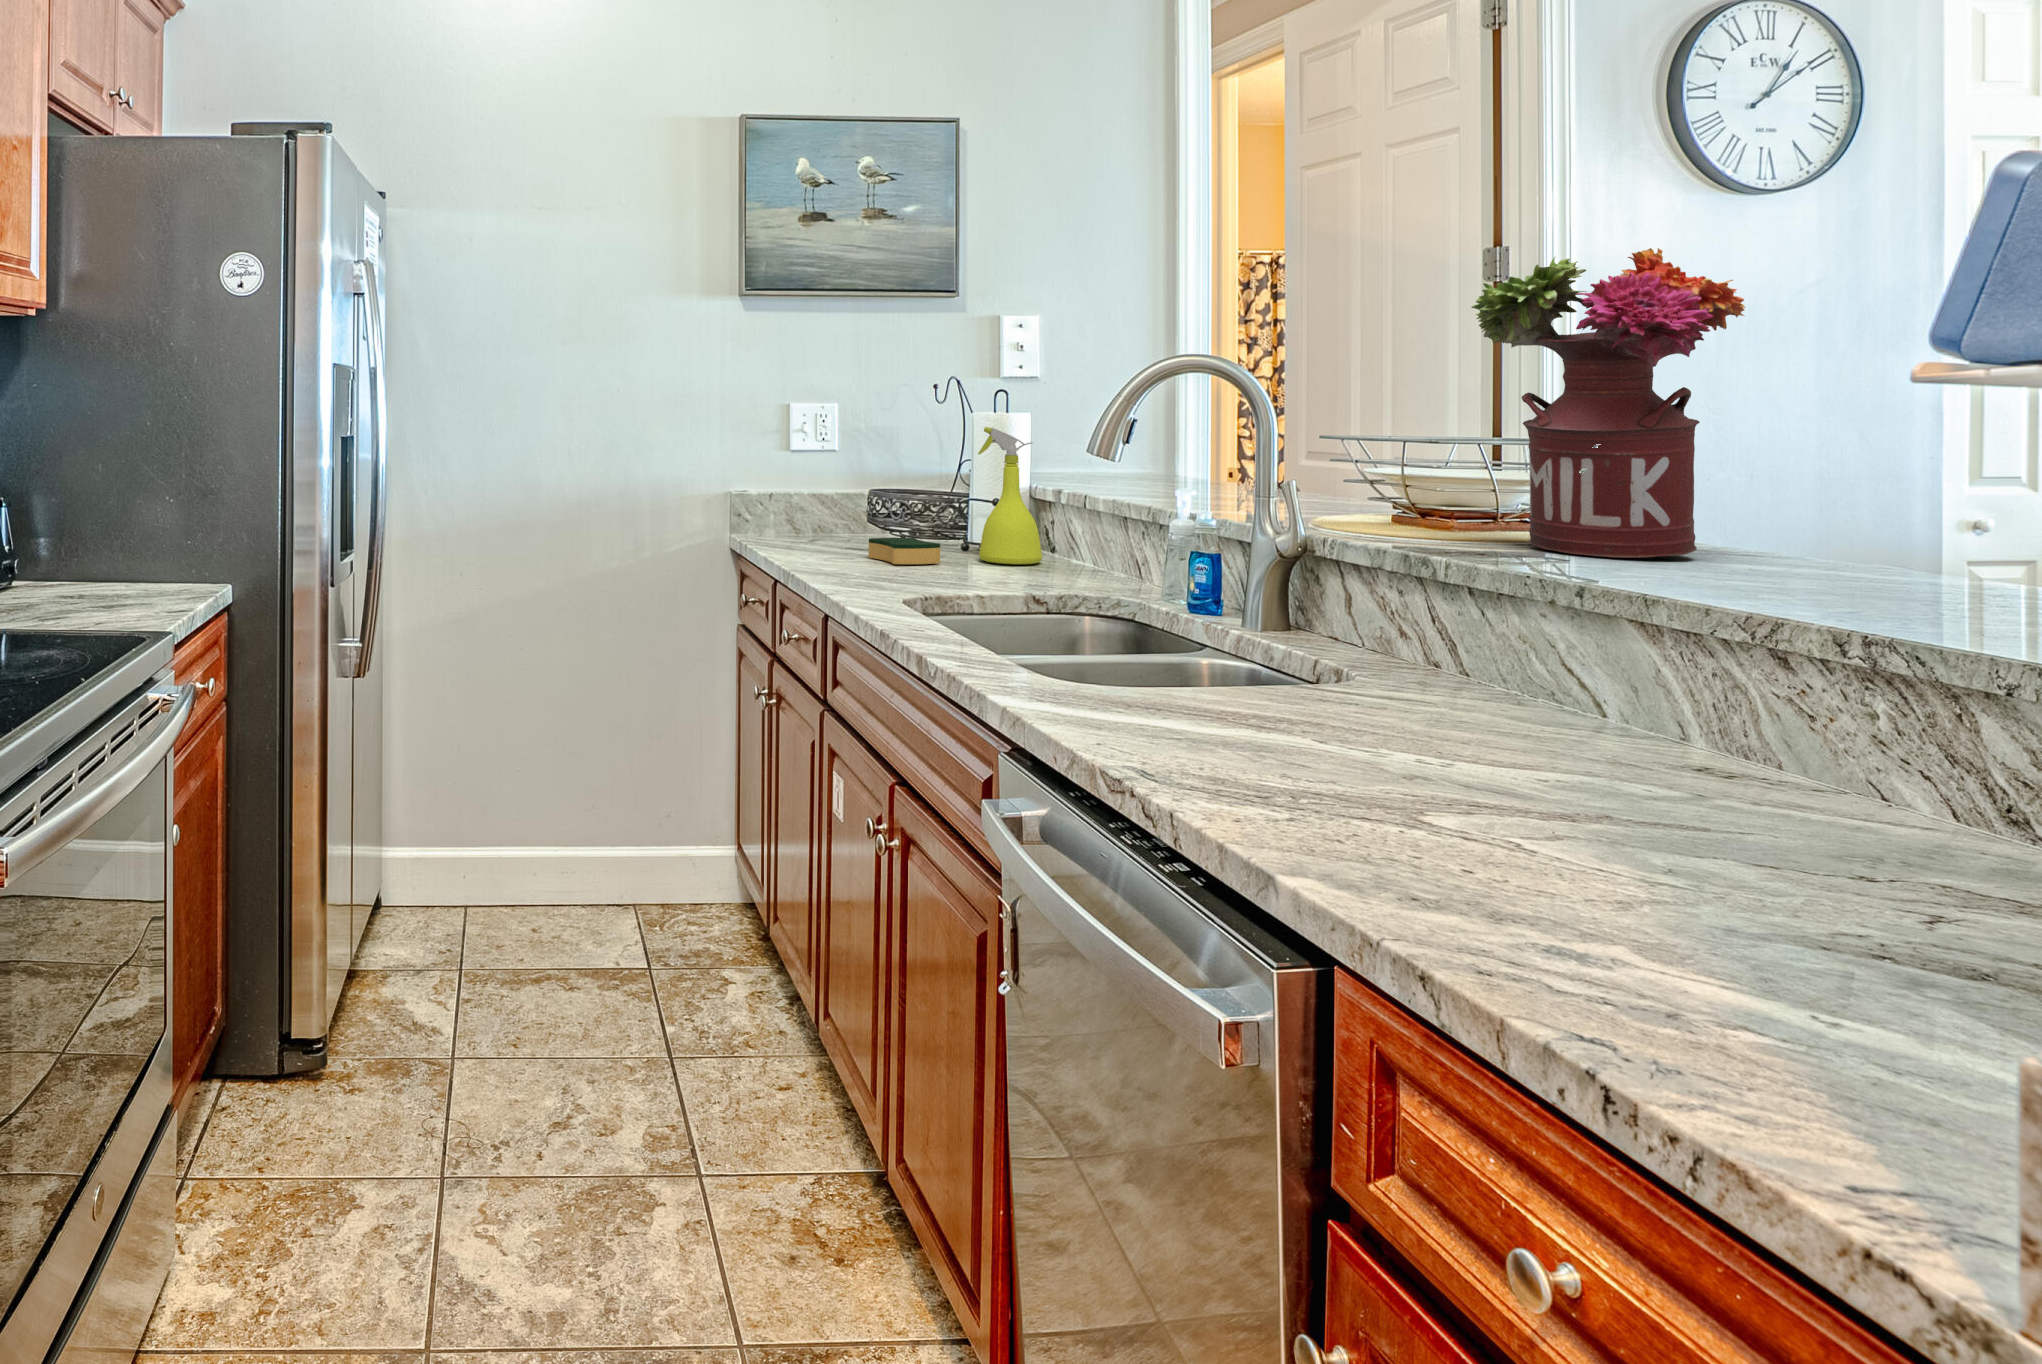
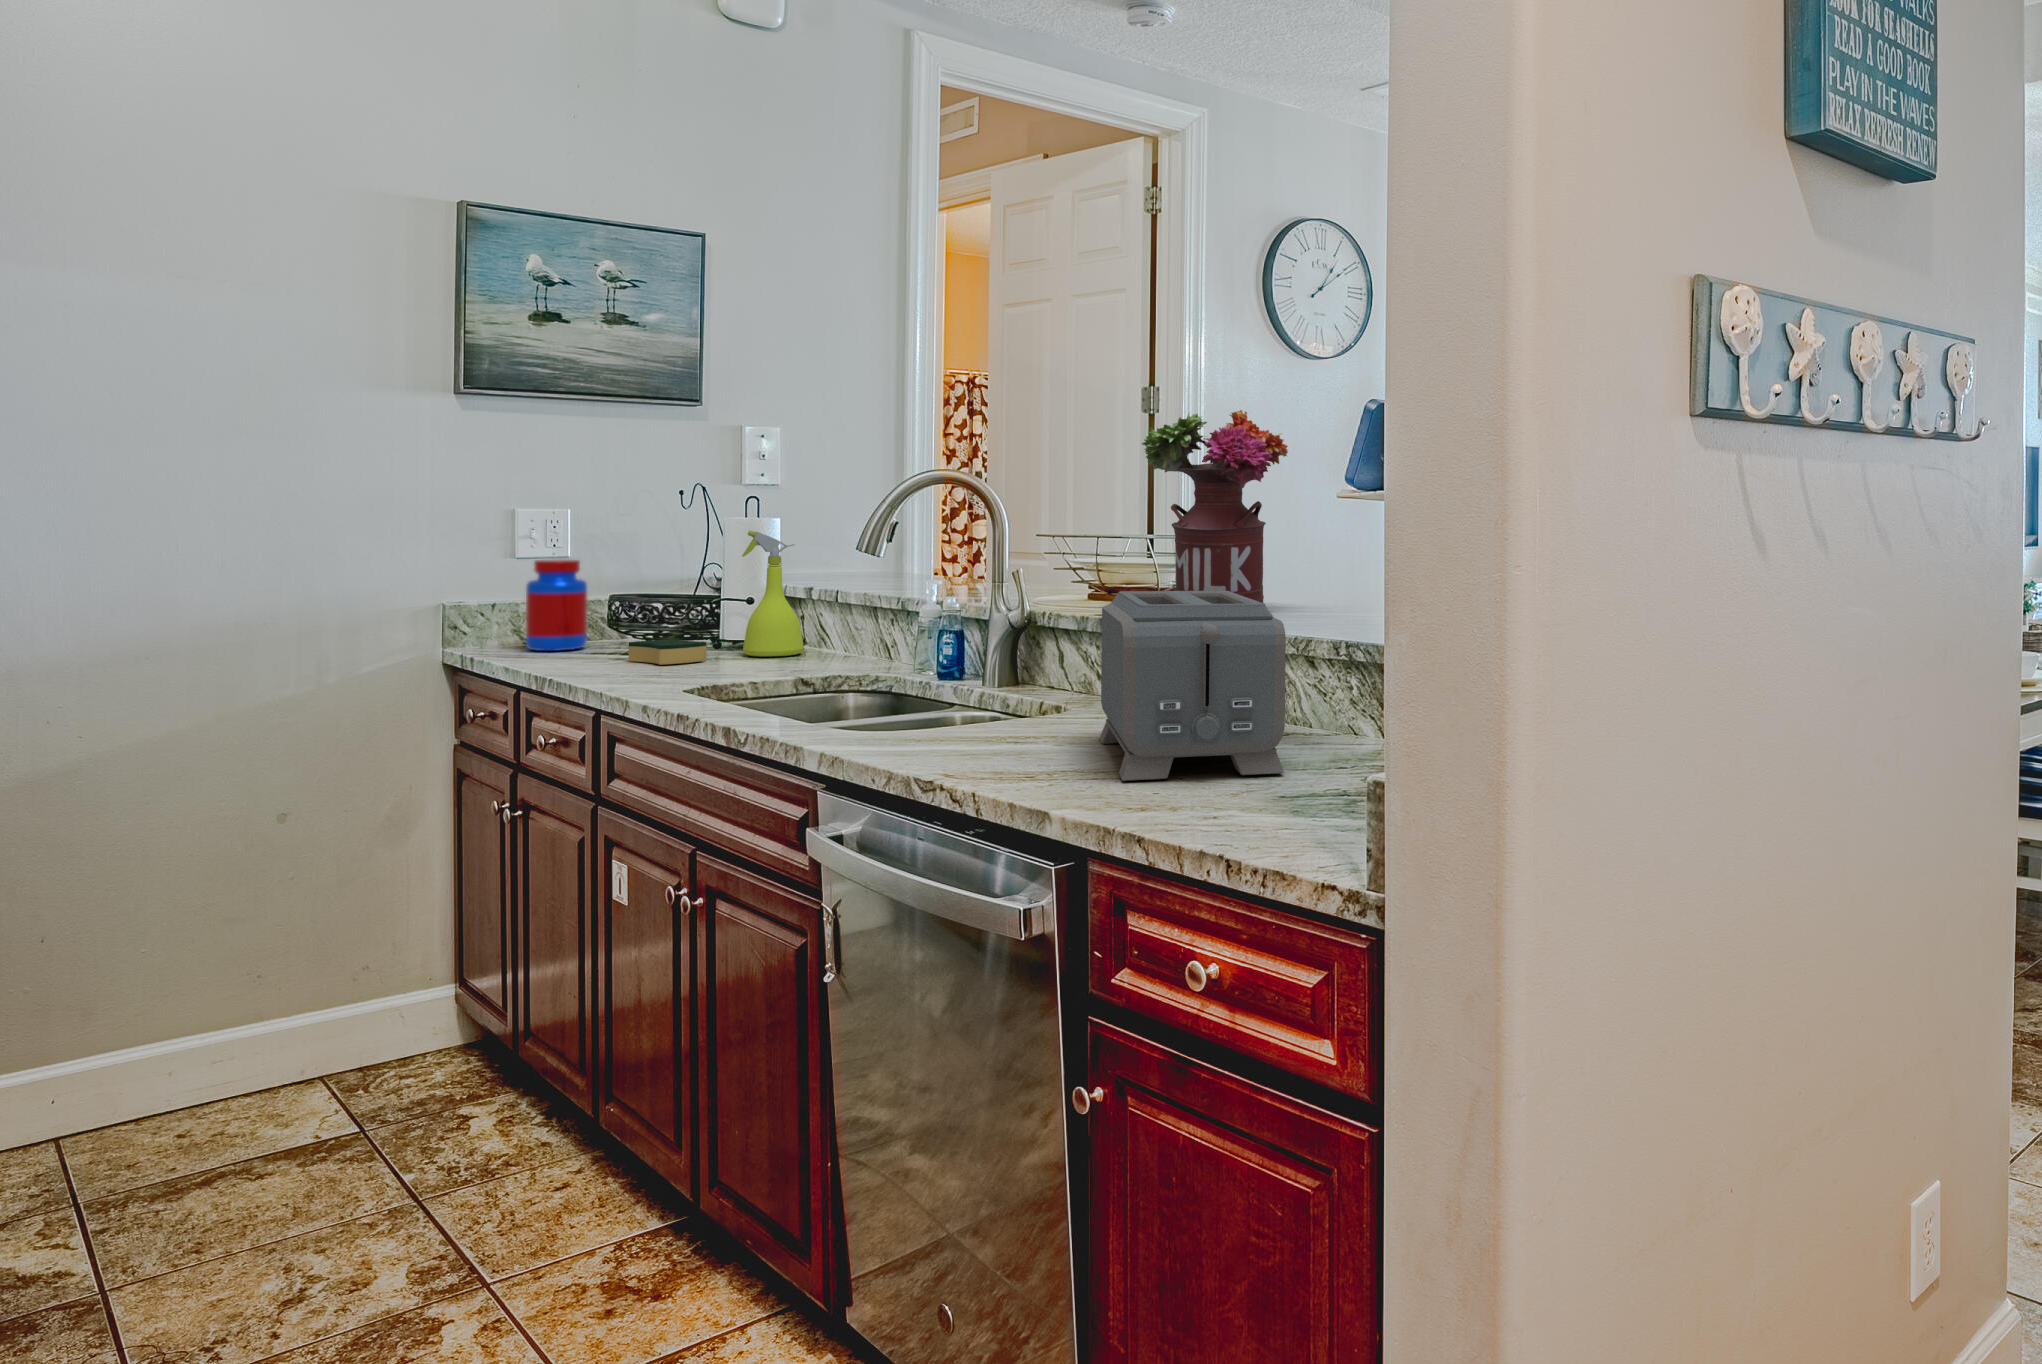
jar: none [791,453,842,541] -> present [526,559,587,651]
toaster: none [1385,520,1750,871] -> present [1099,591,1286,781]

